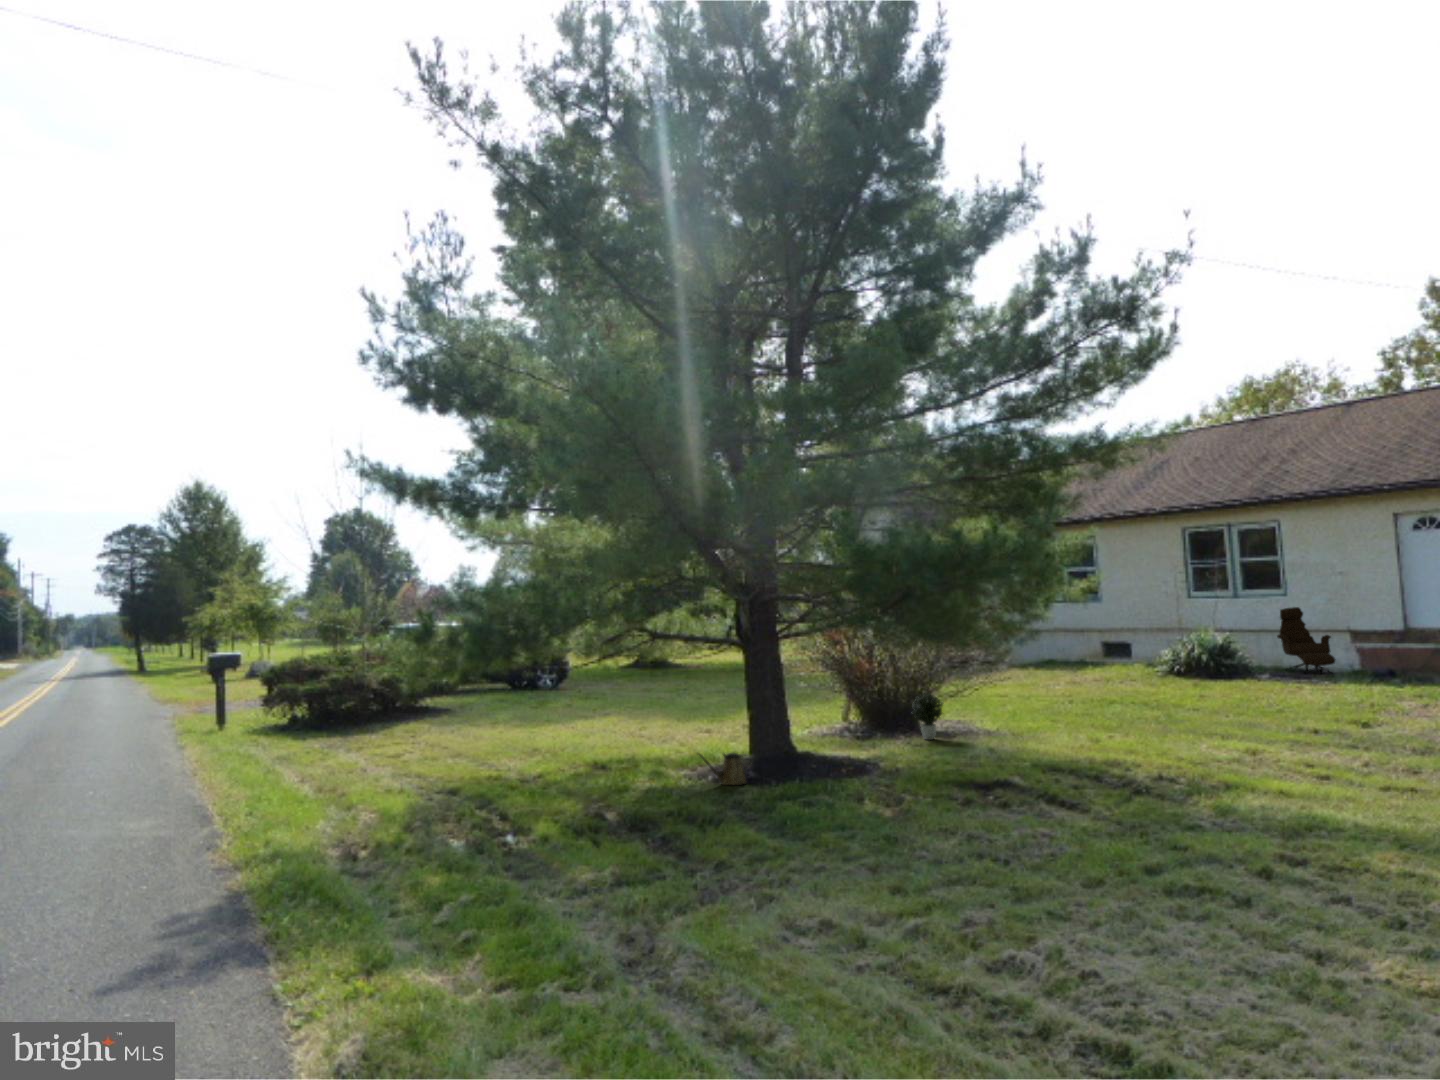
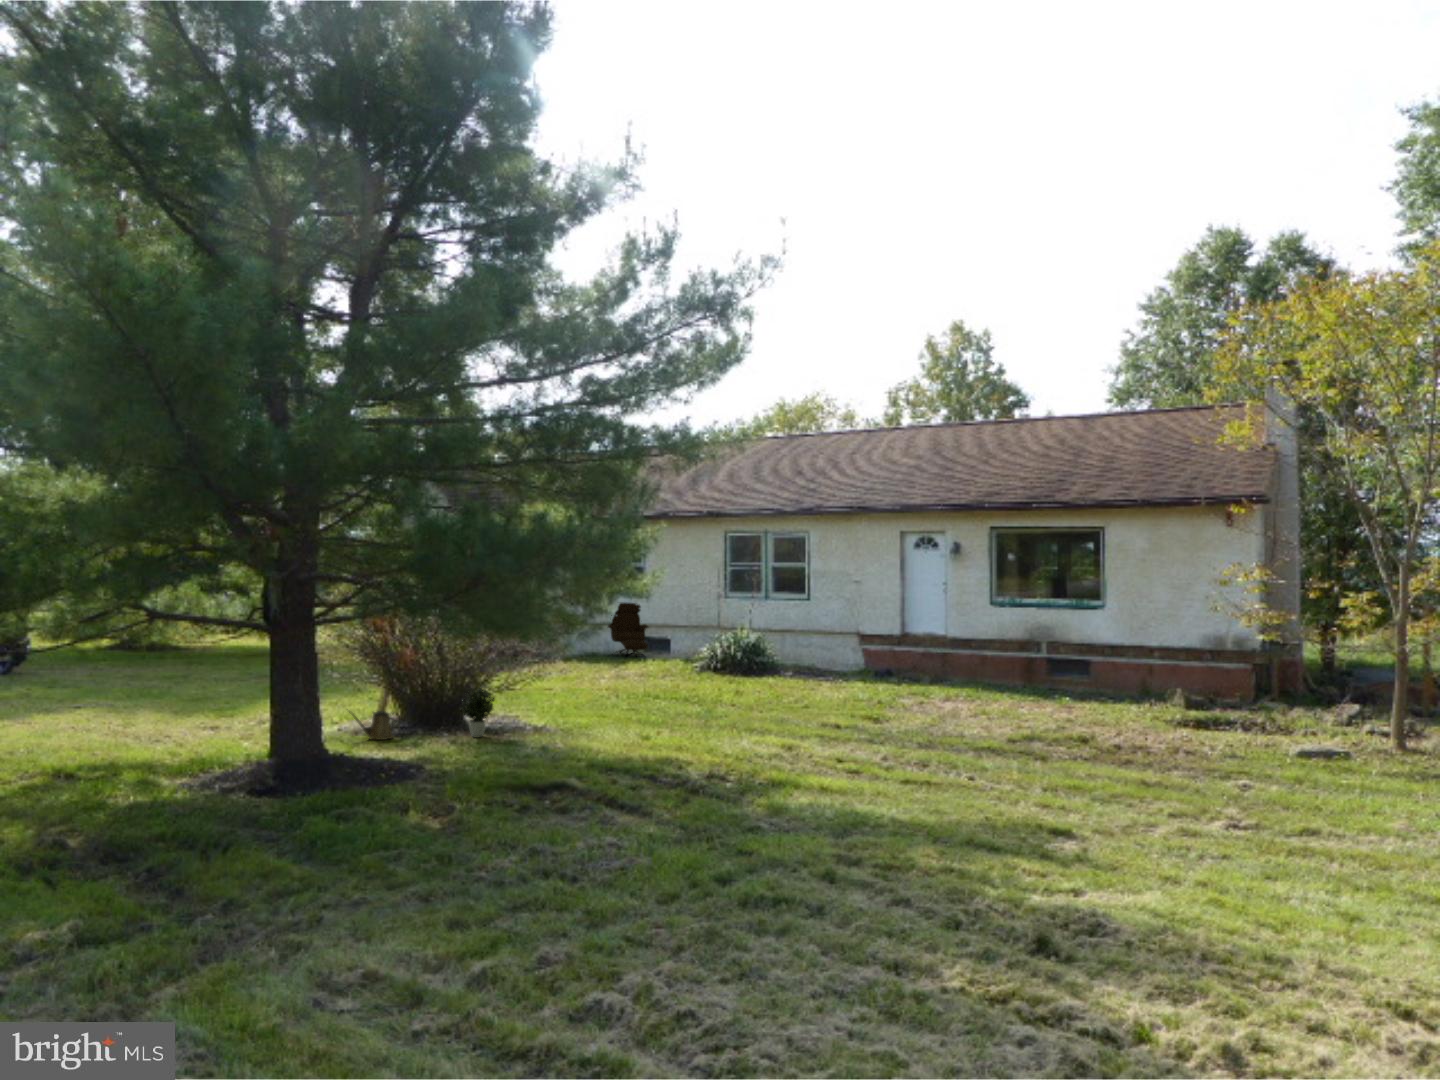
lounge chair: present [1277,607,1336,674] -> present [608,602,648,657]
watering can: present [699,753,752,785] -> present [349,711,392,740]

